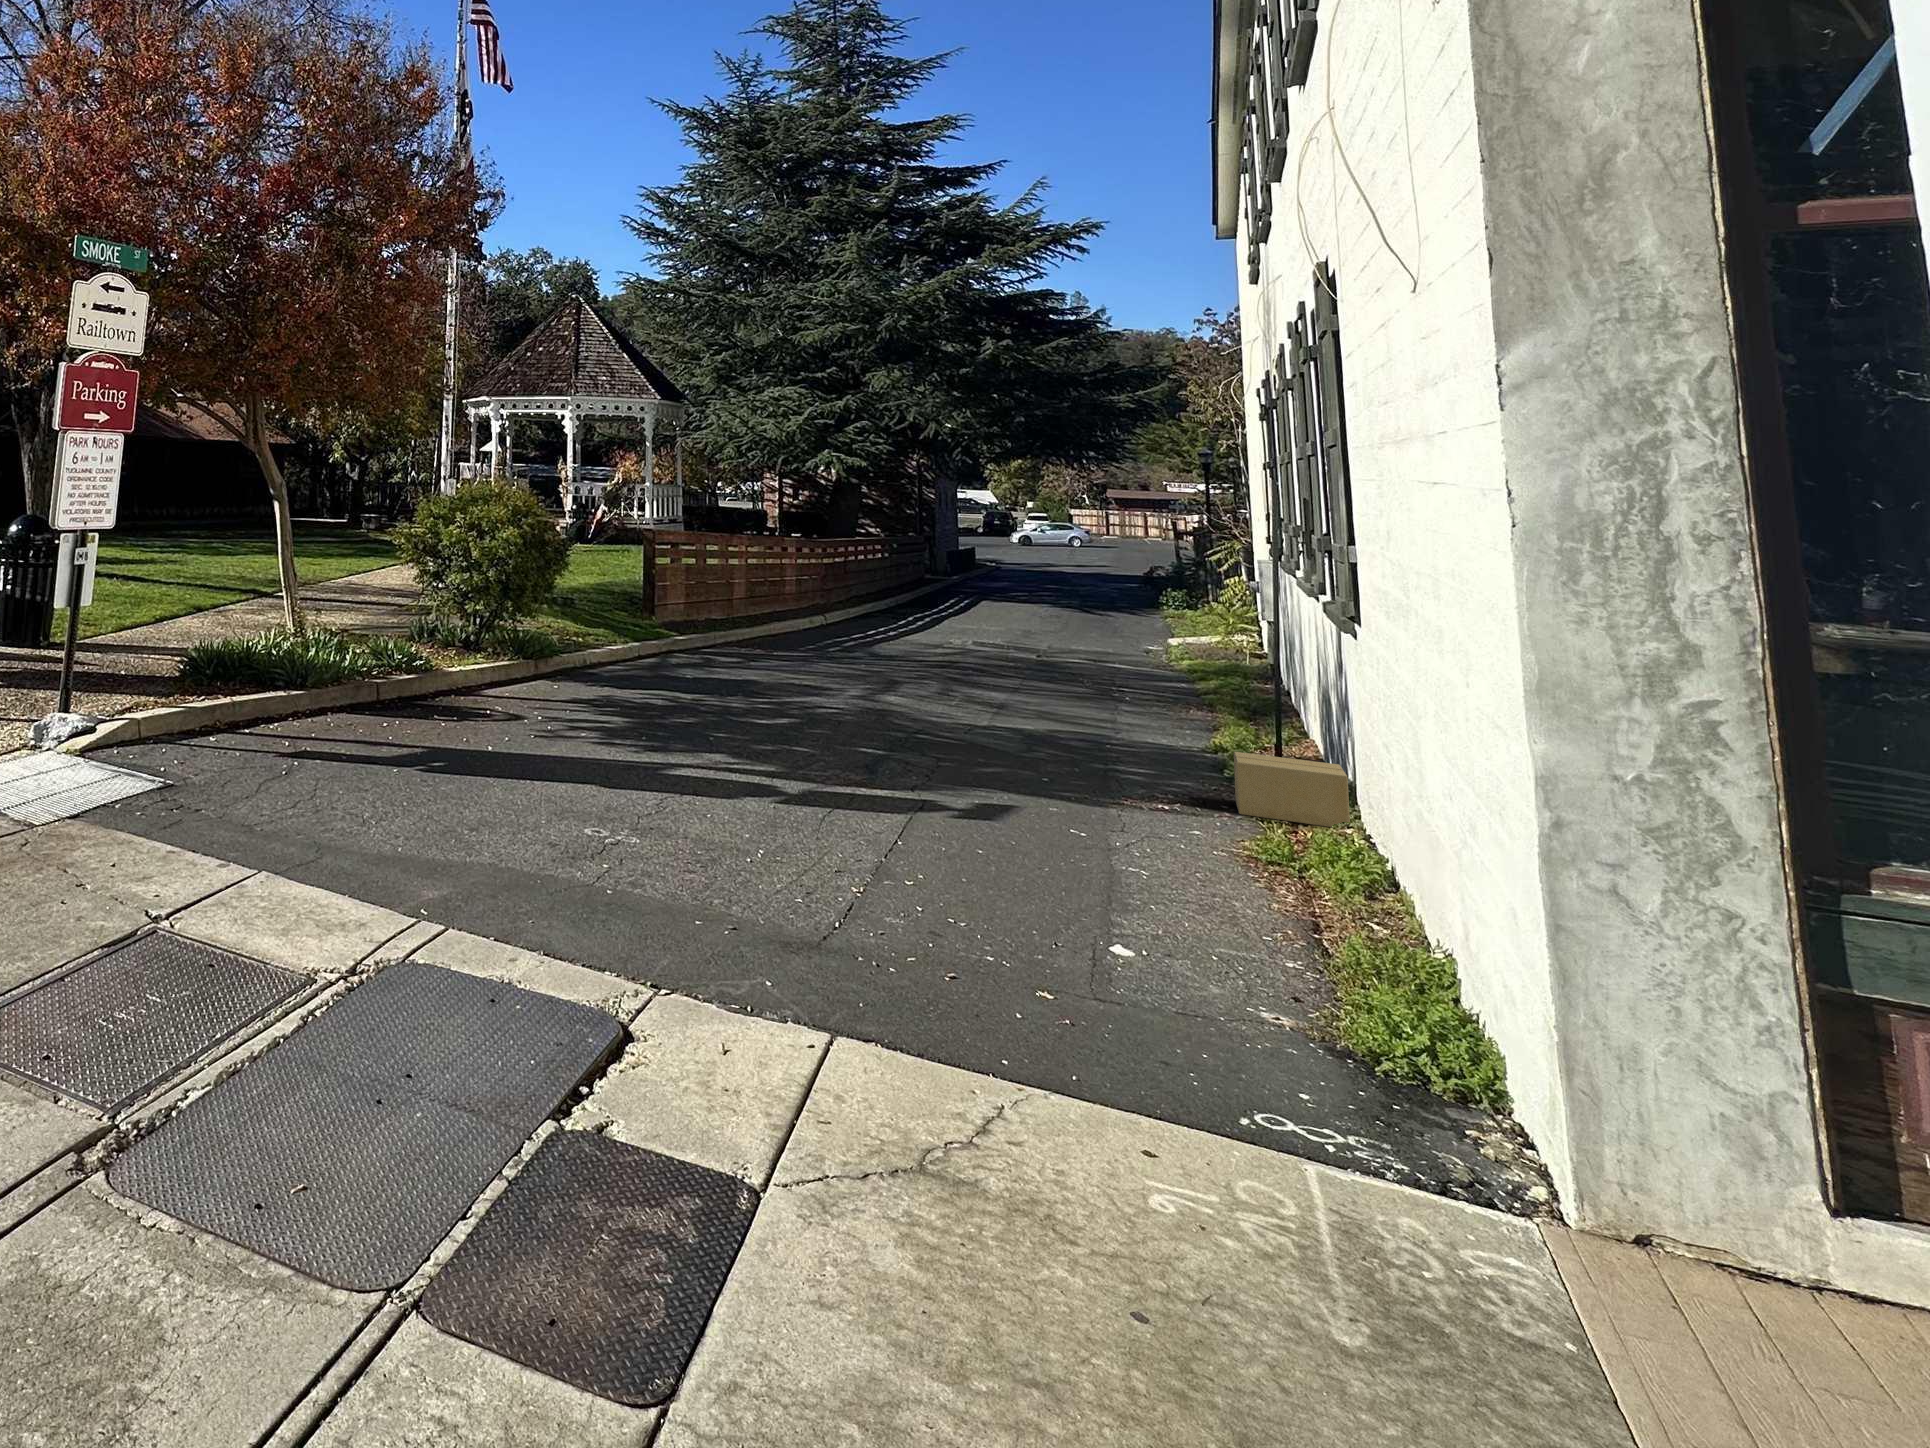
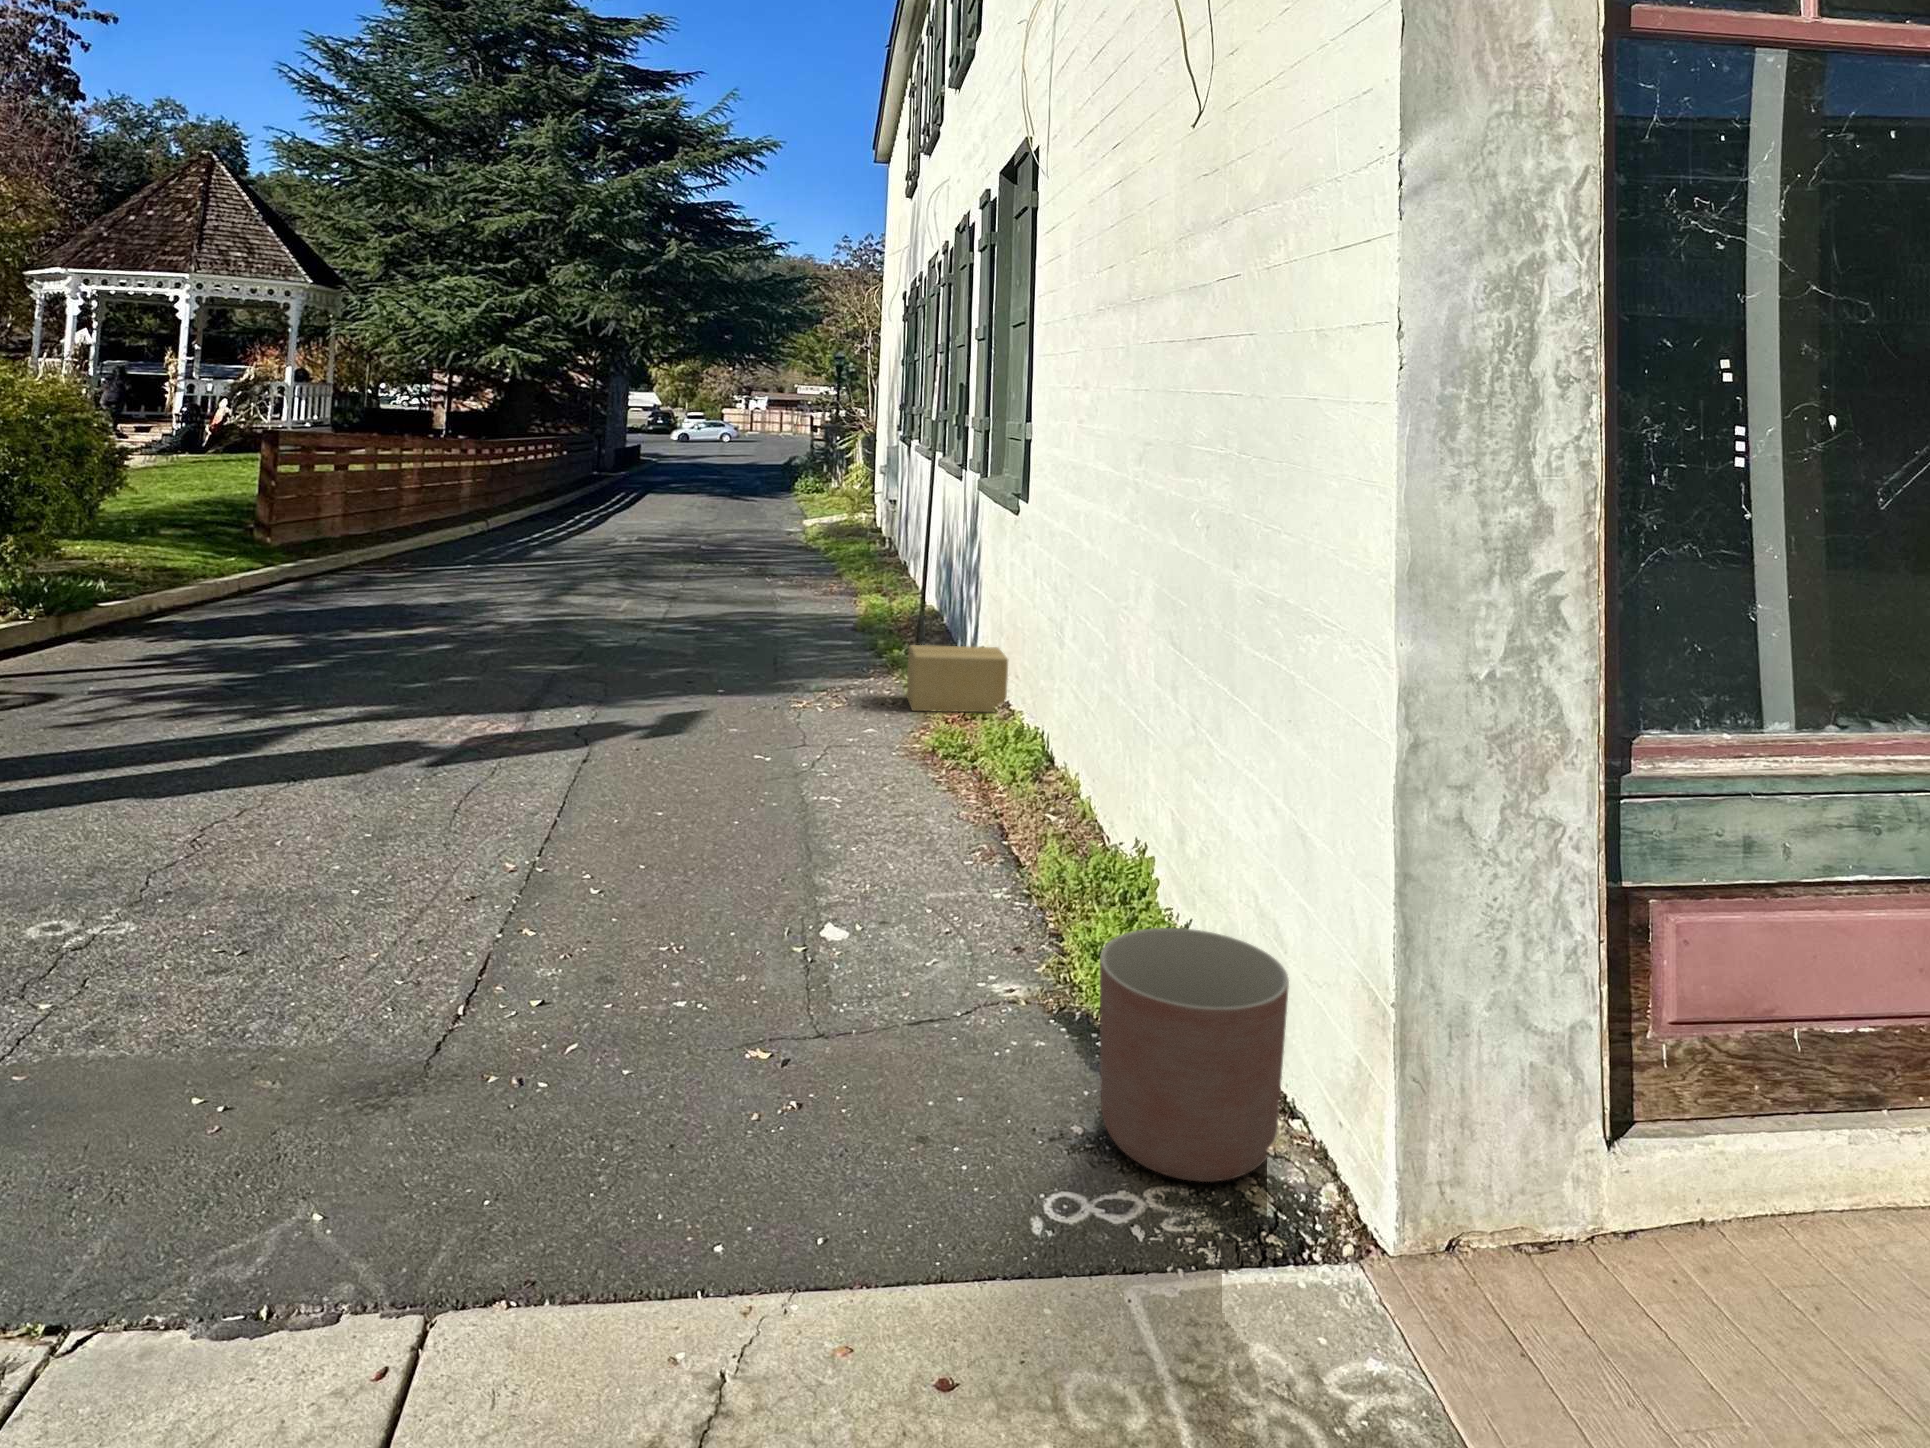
planter: none [1317,964,1500,1160] -> present [1100,928,1289,1182]

